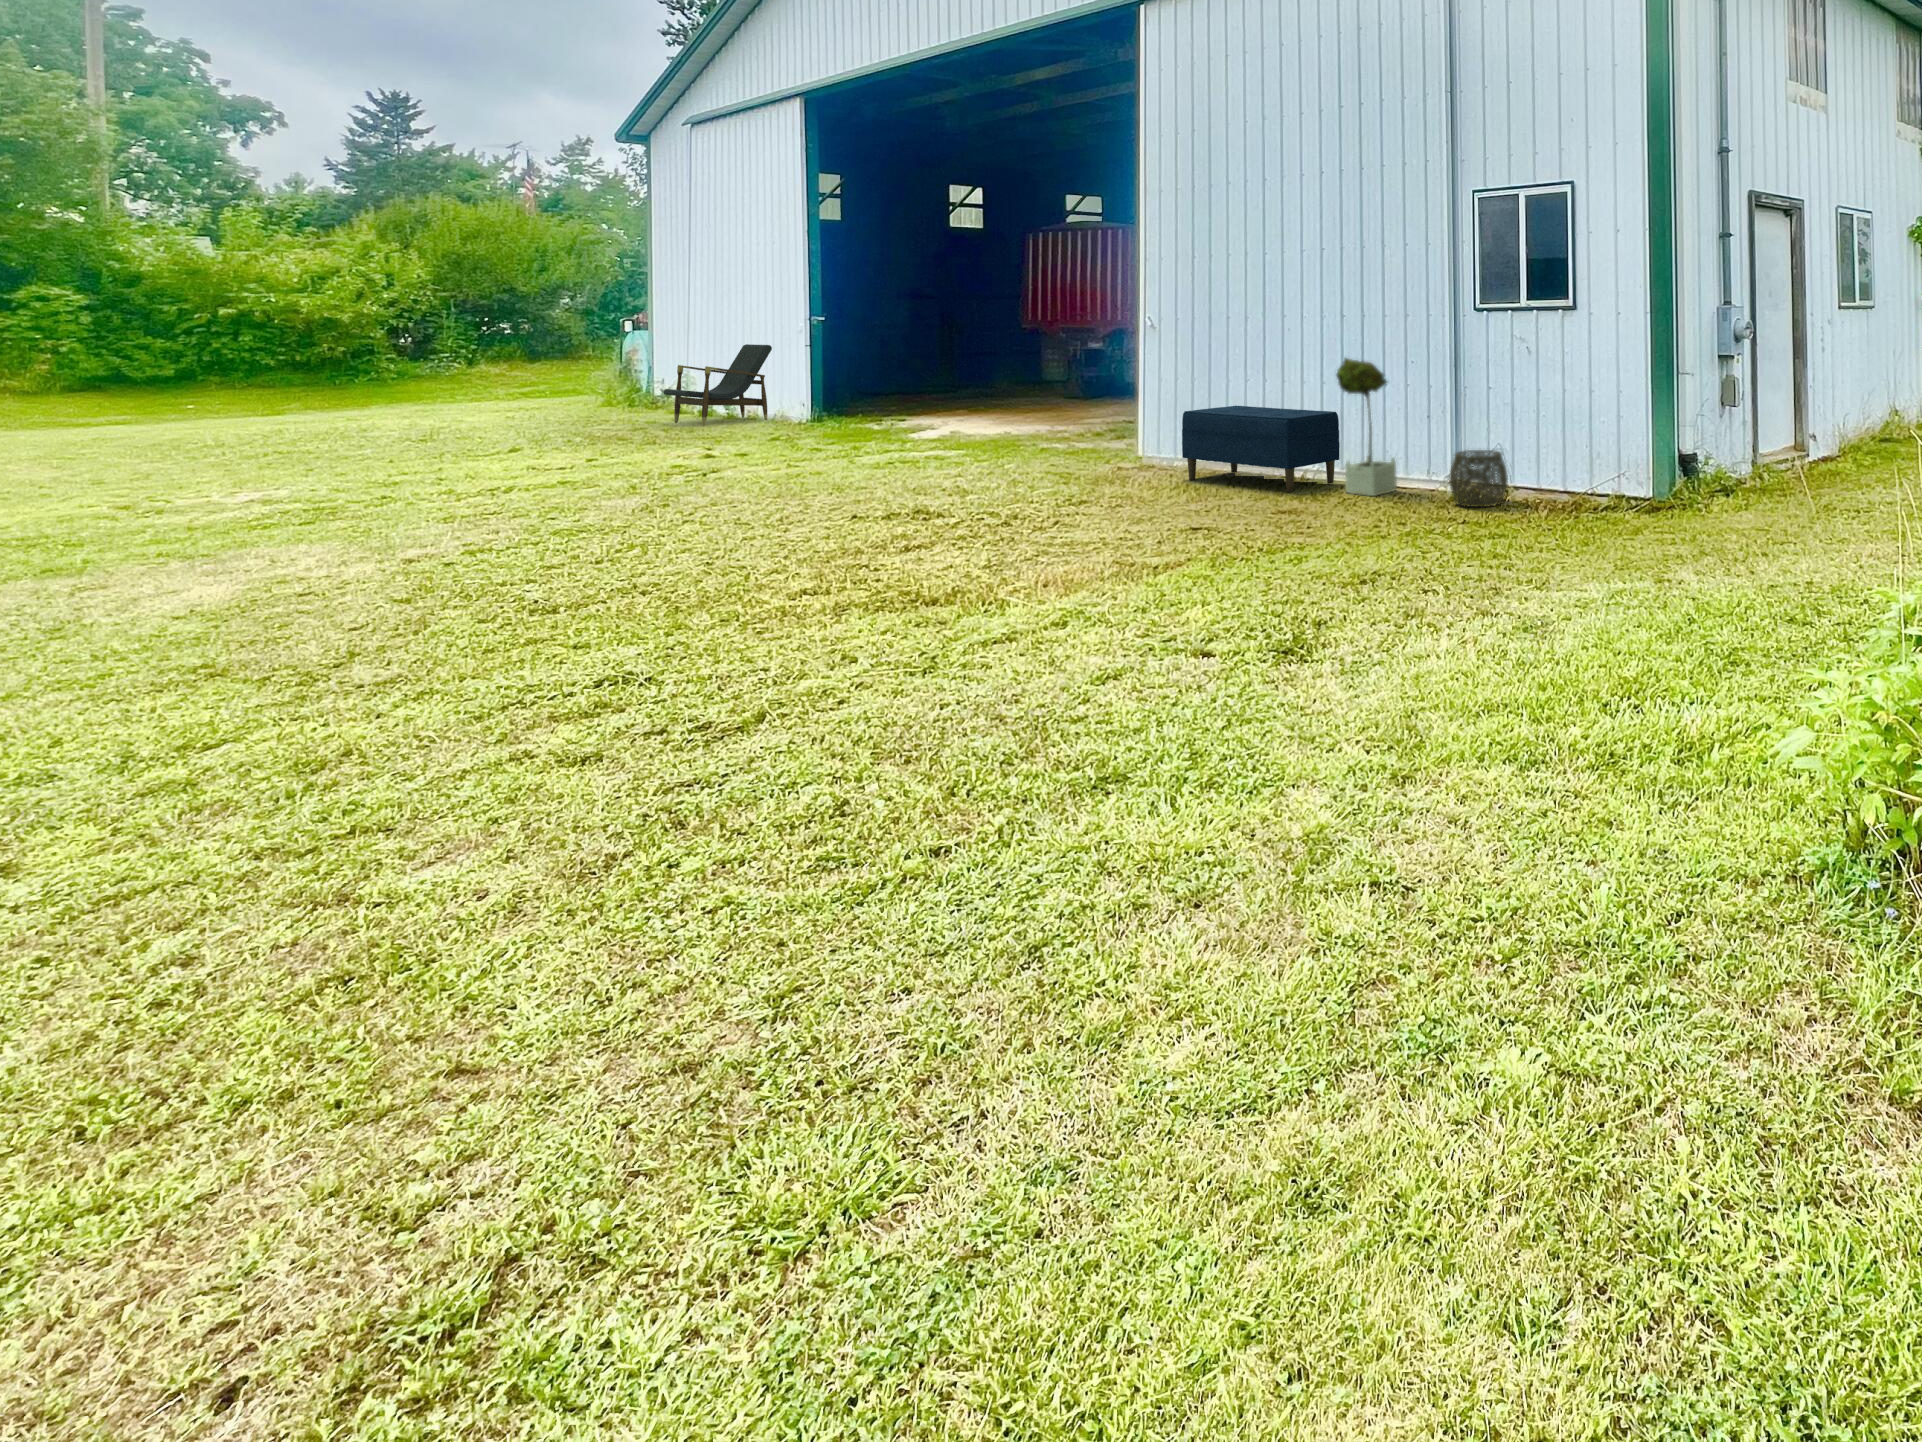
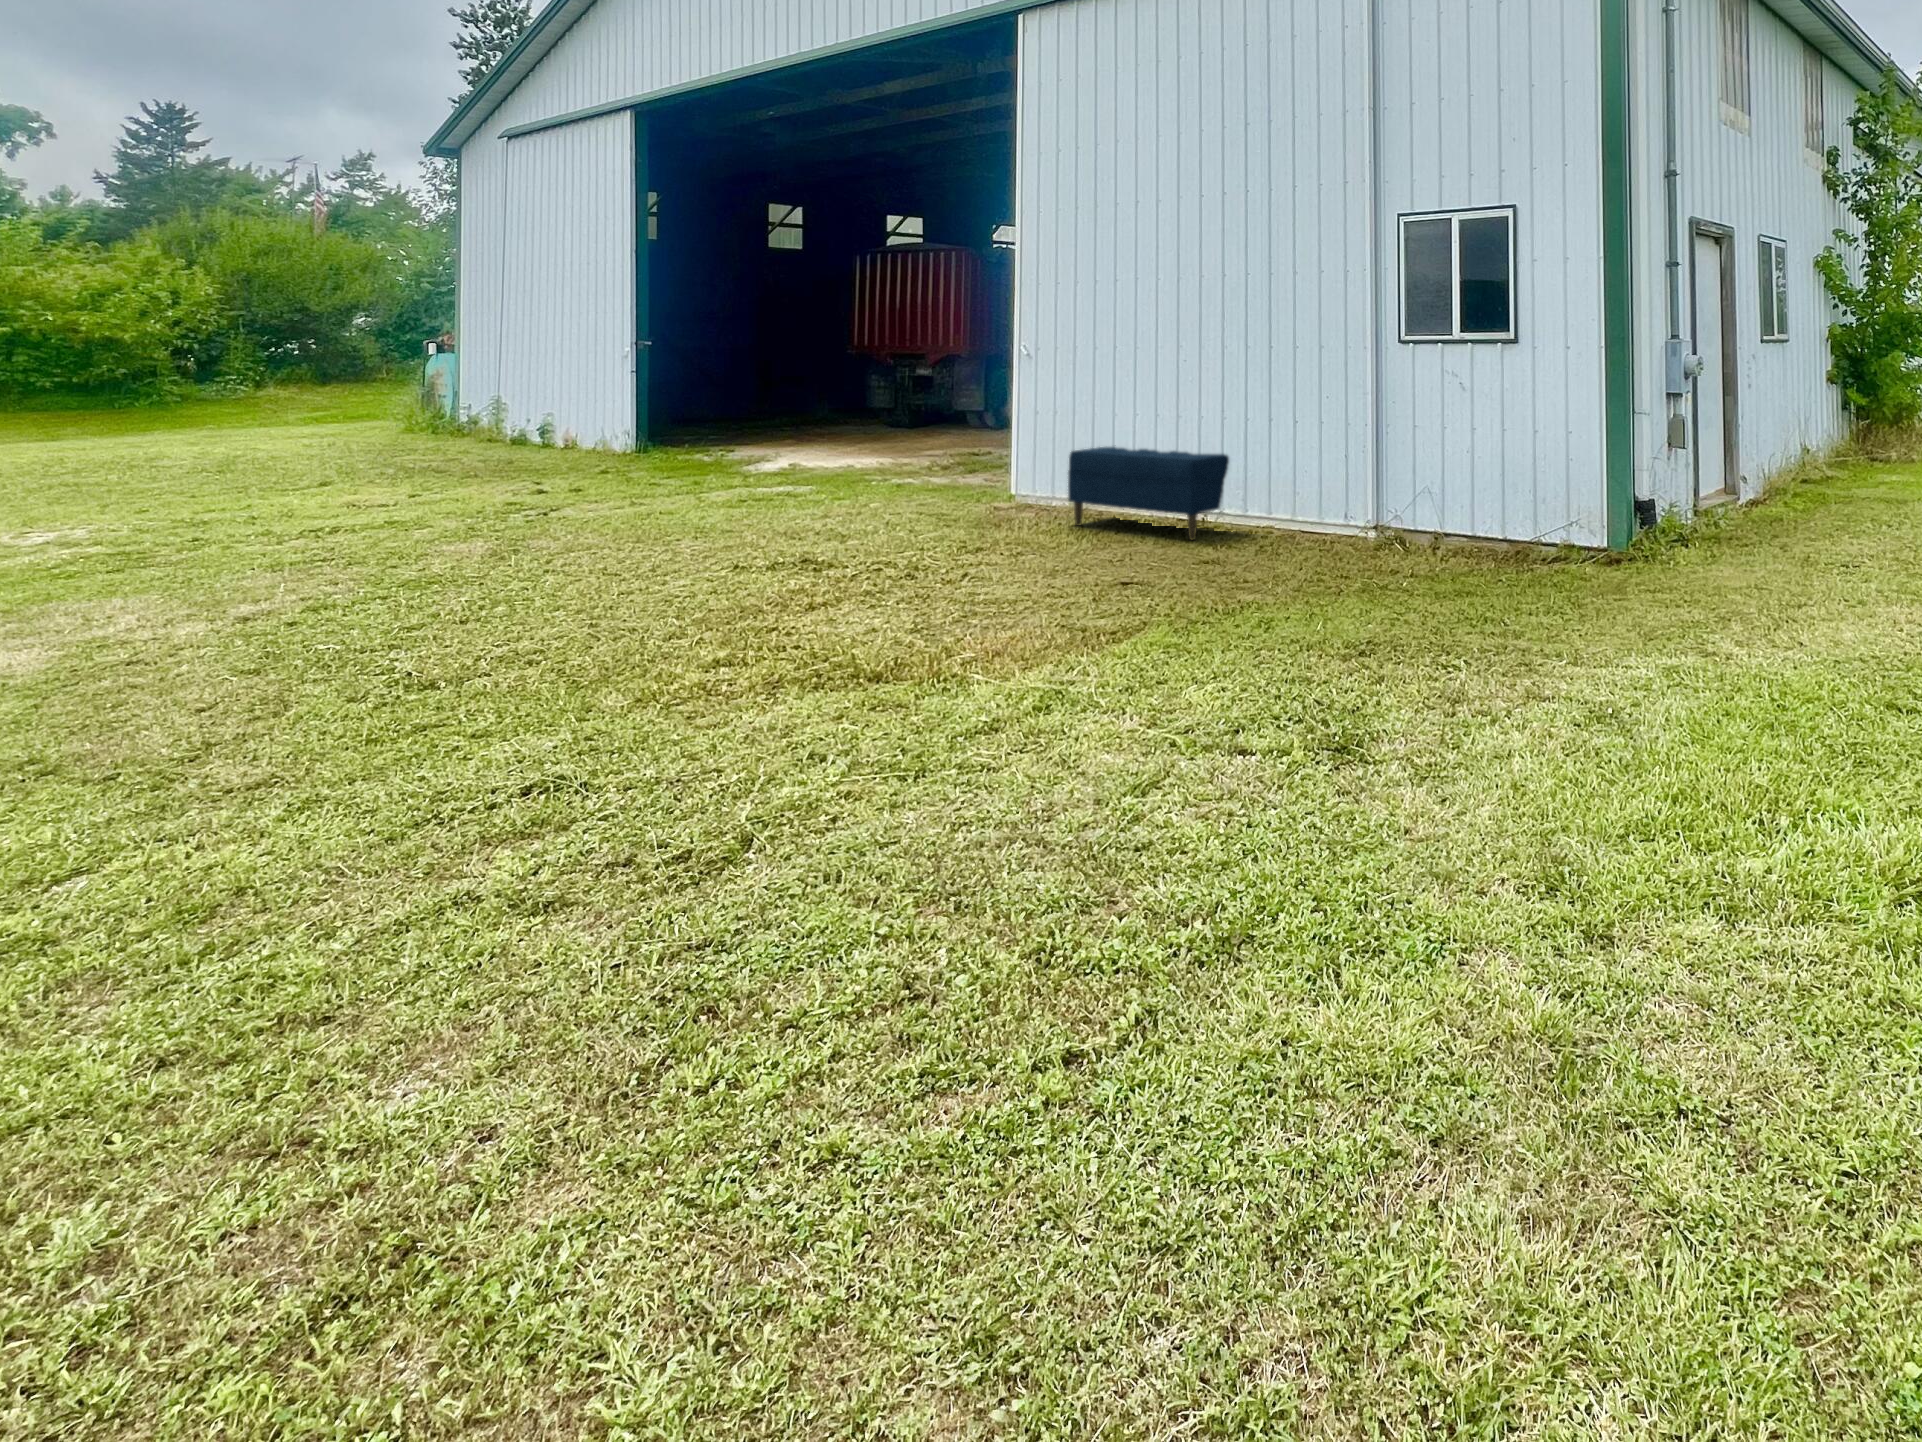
lounge chair: present [663,344,772,426] -> none [477,373,593,461]
potted tree: present [1336,358,1397,496] -> none [1244,393,1309,546]
woven basket: present [1449,450,1508,507] -> none [1374,496,1439,560]

